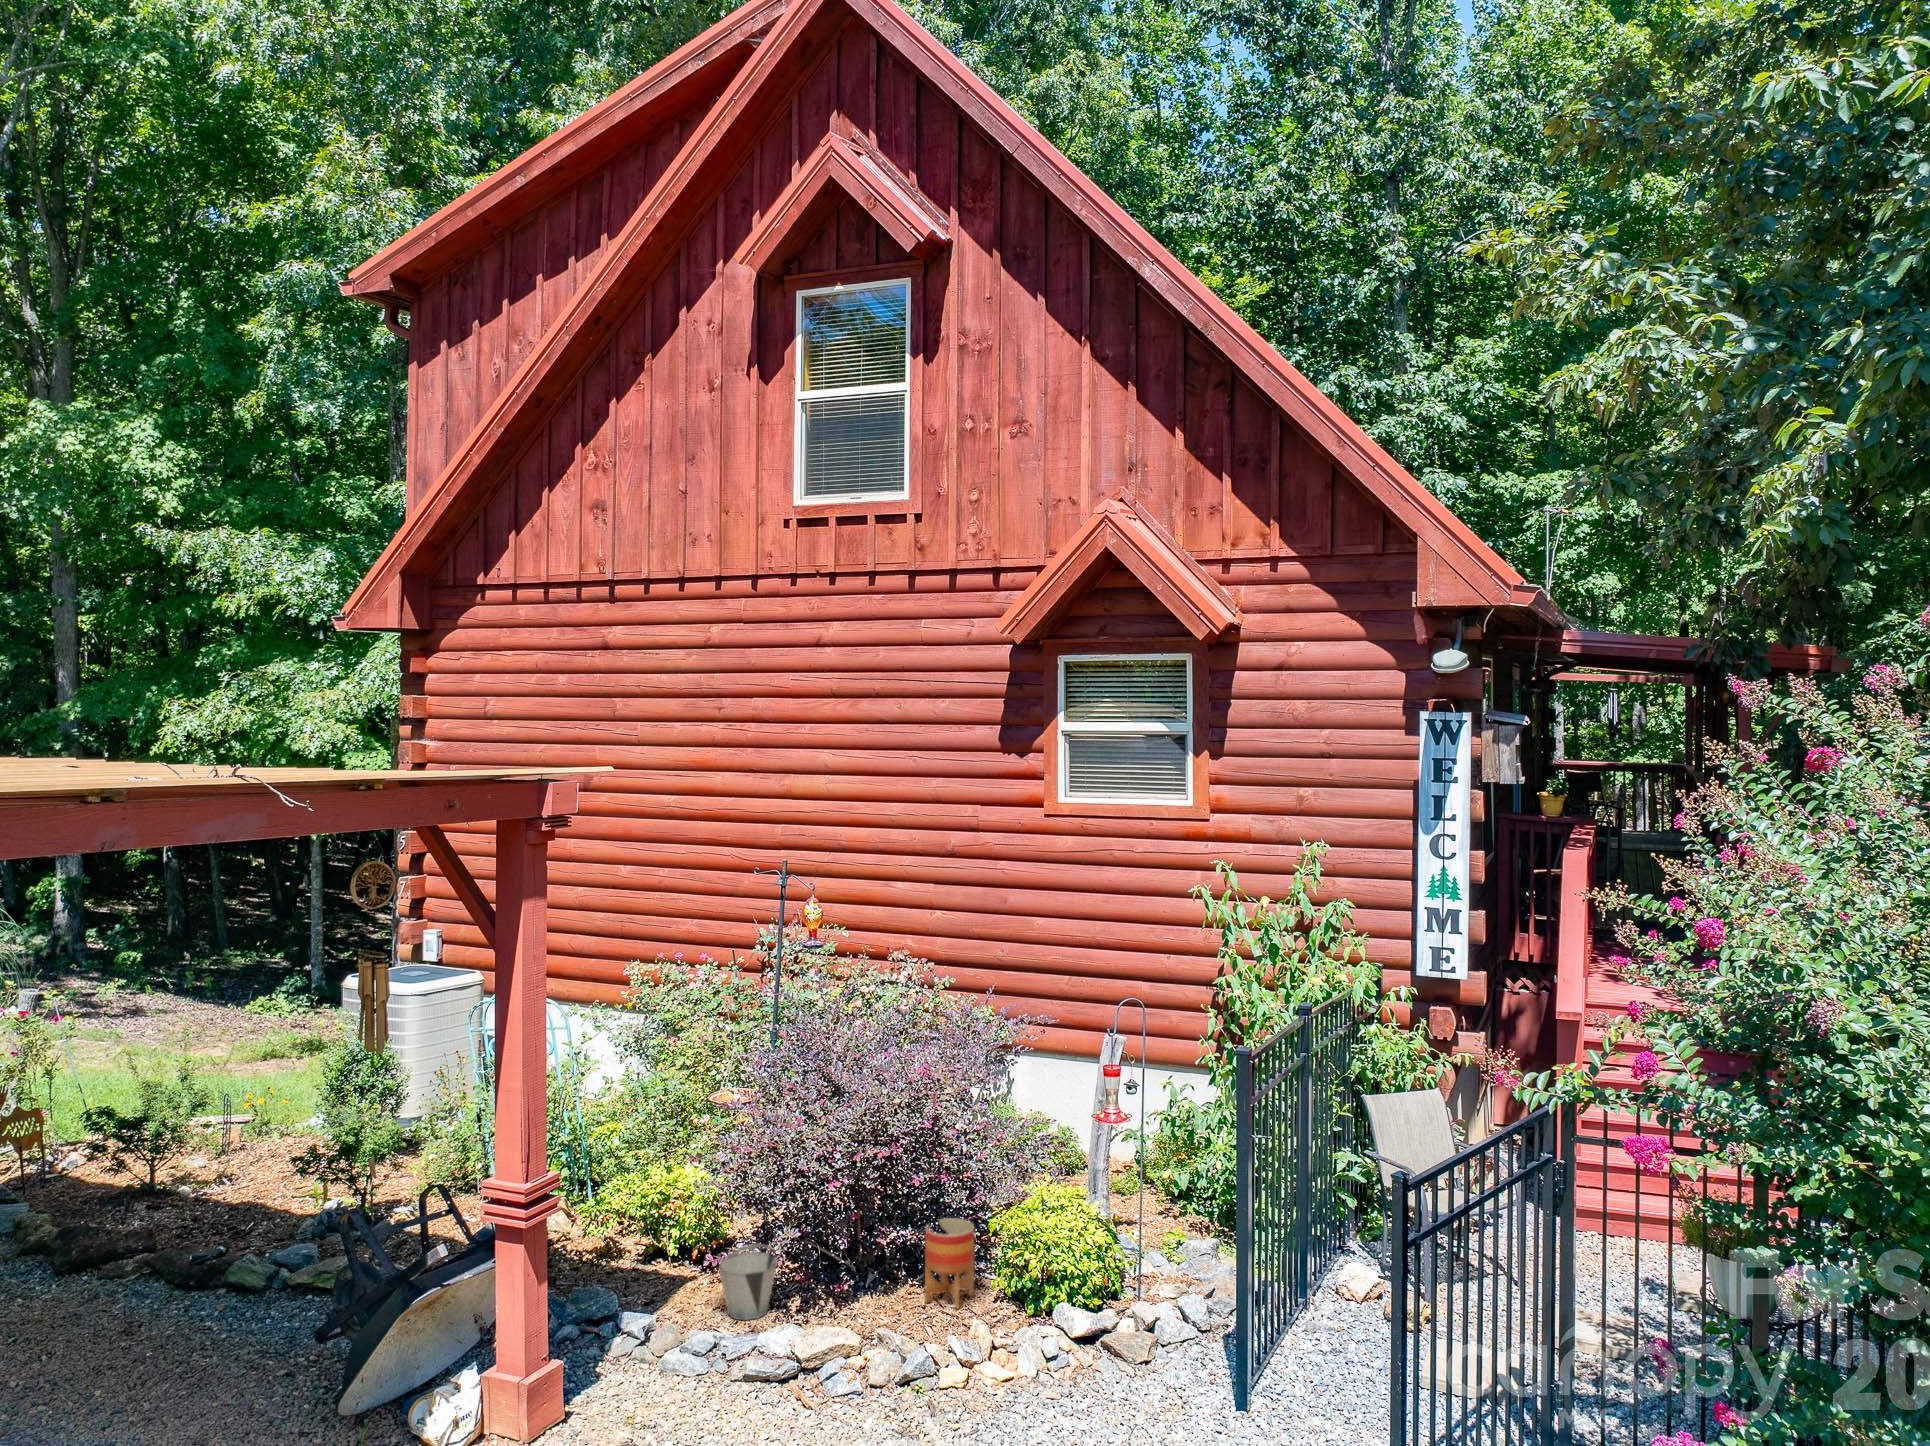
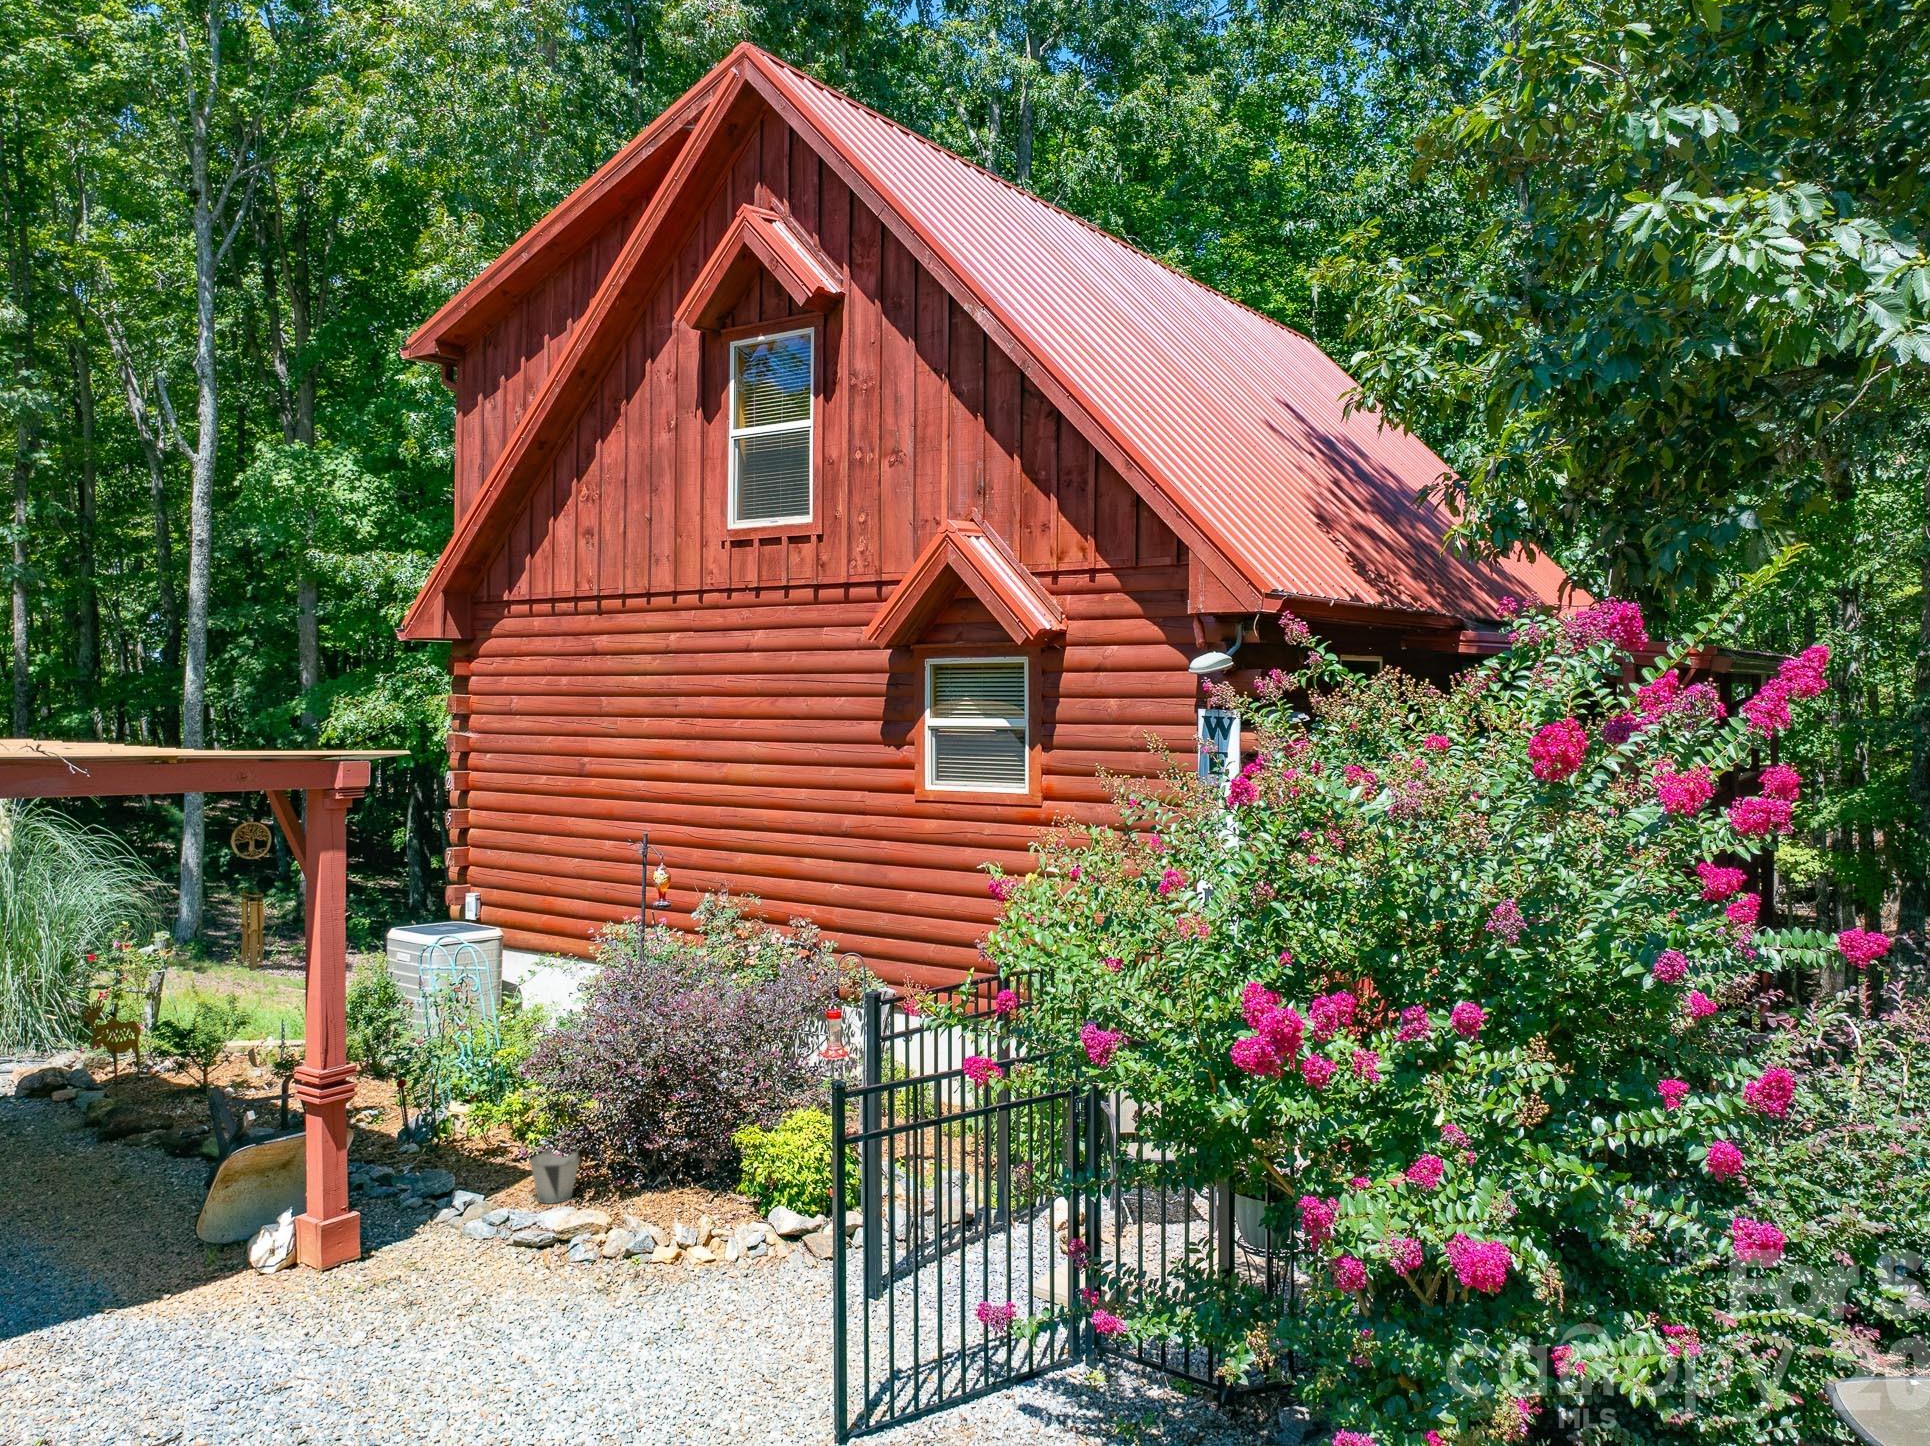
planter: present [925,1218,975,1309] -> none [695,1134,739,1209]

